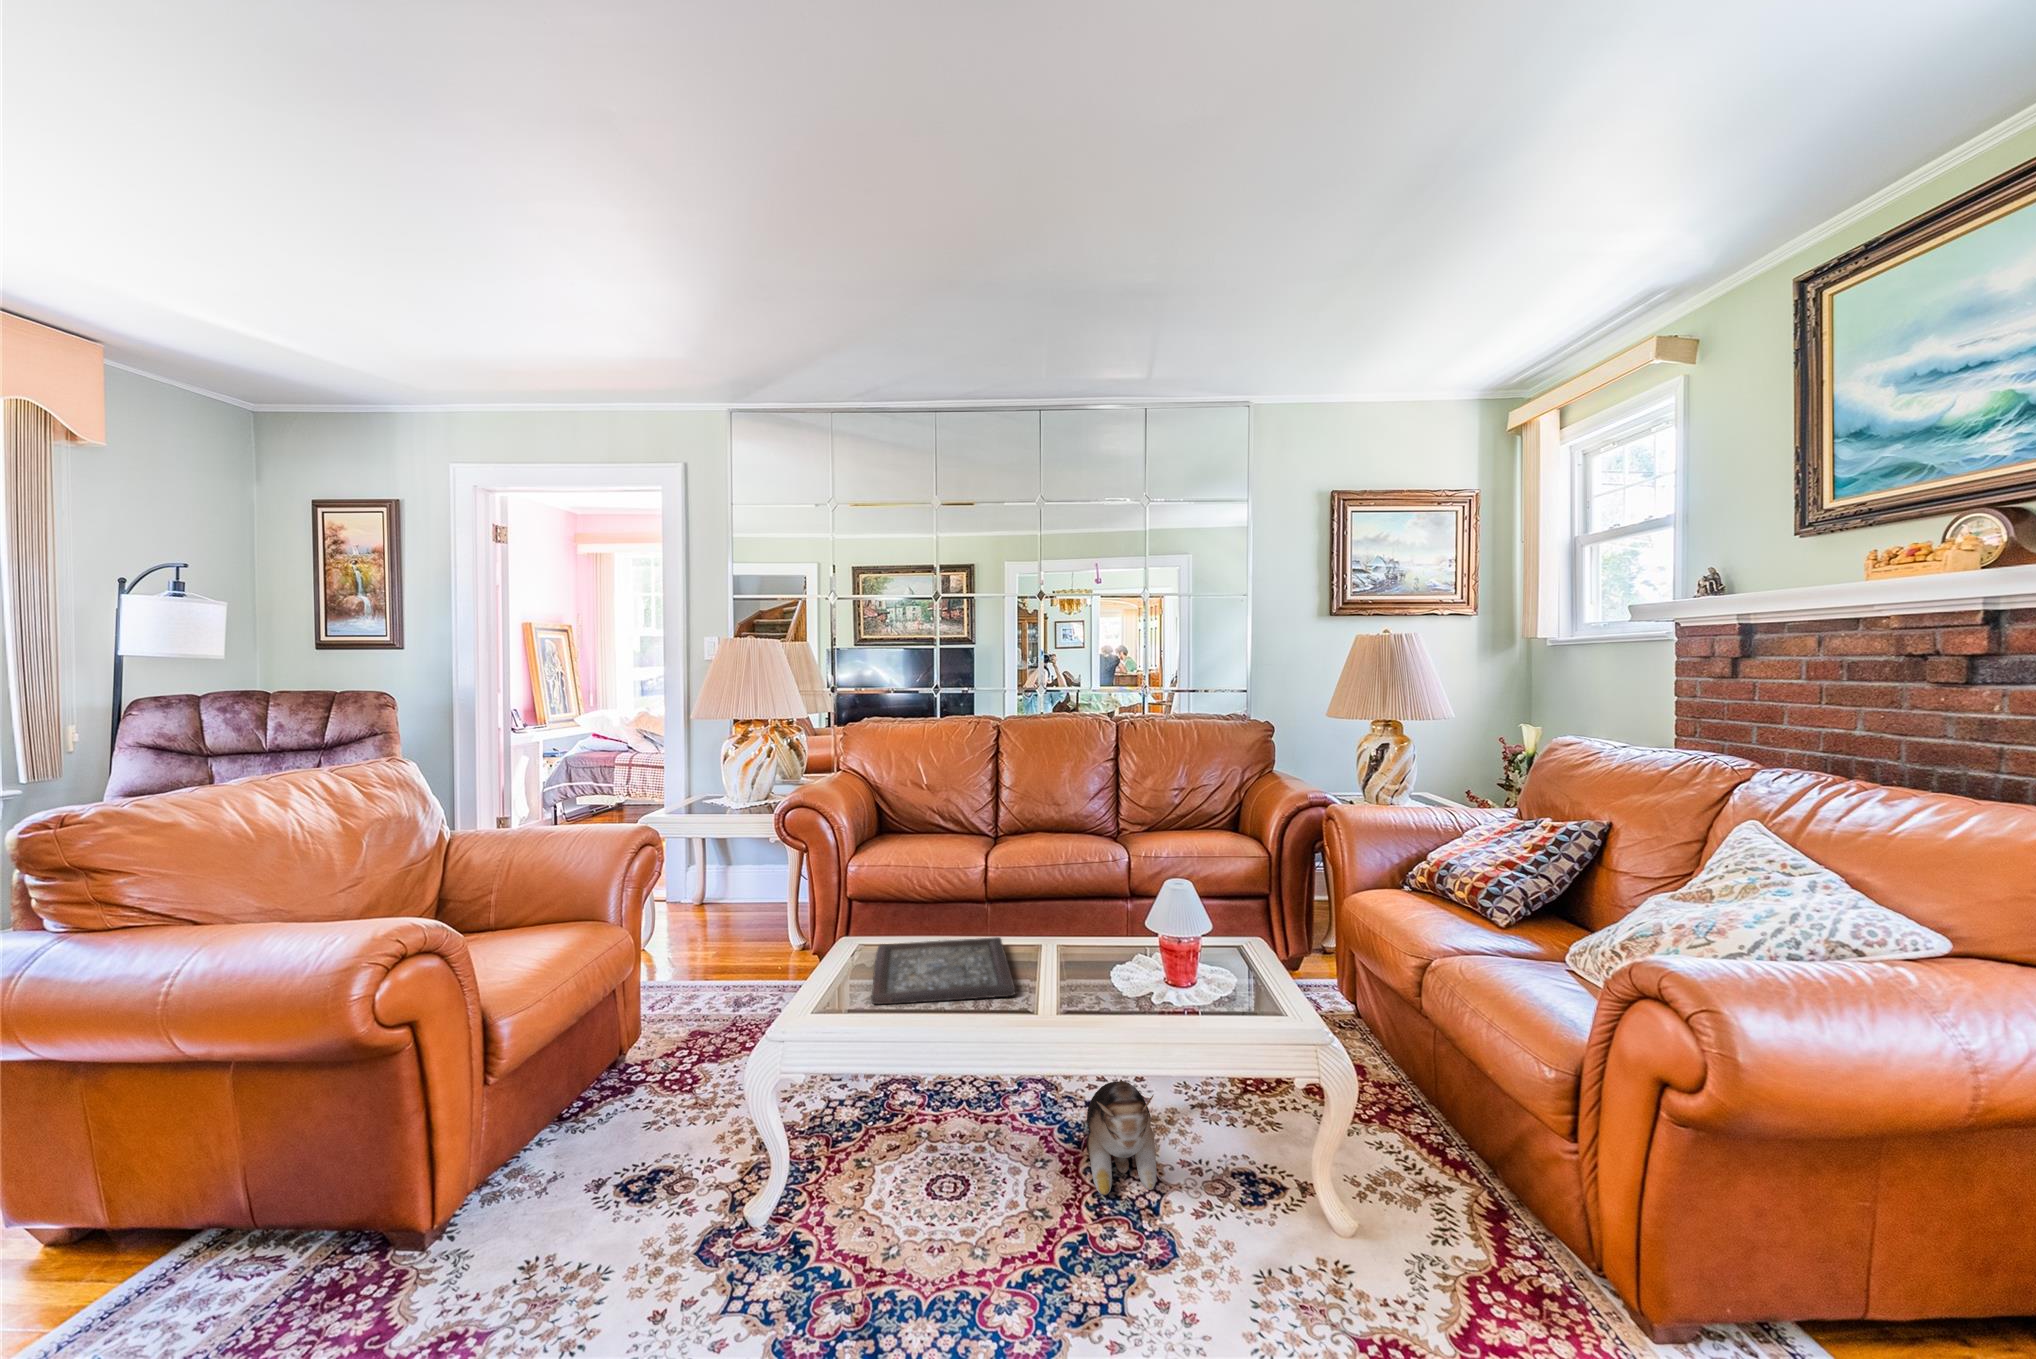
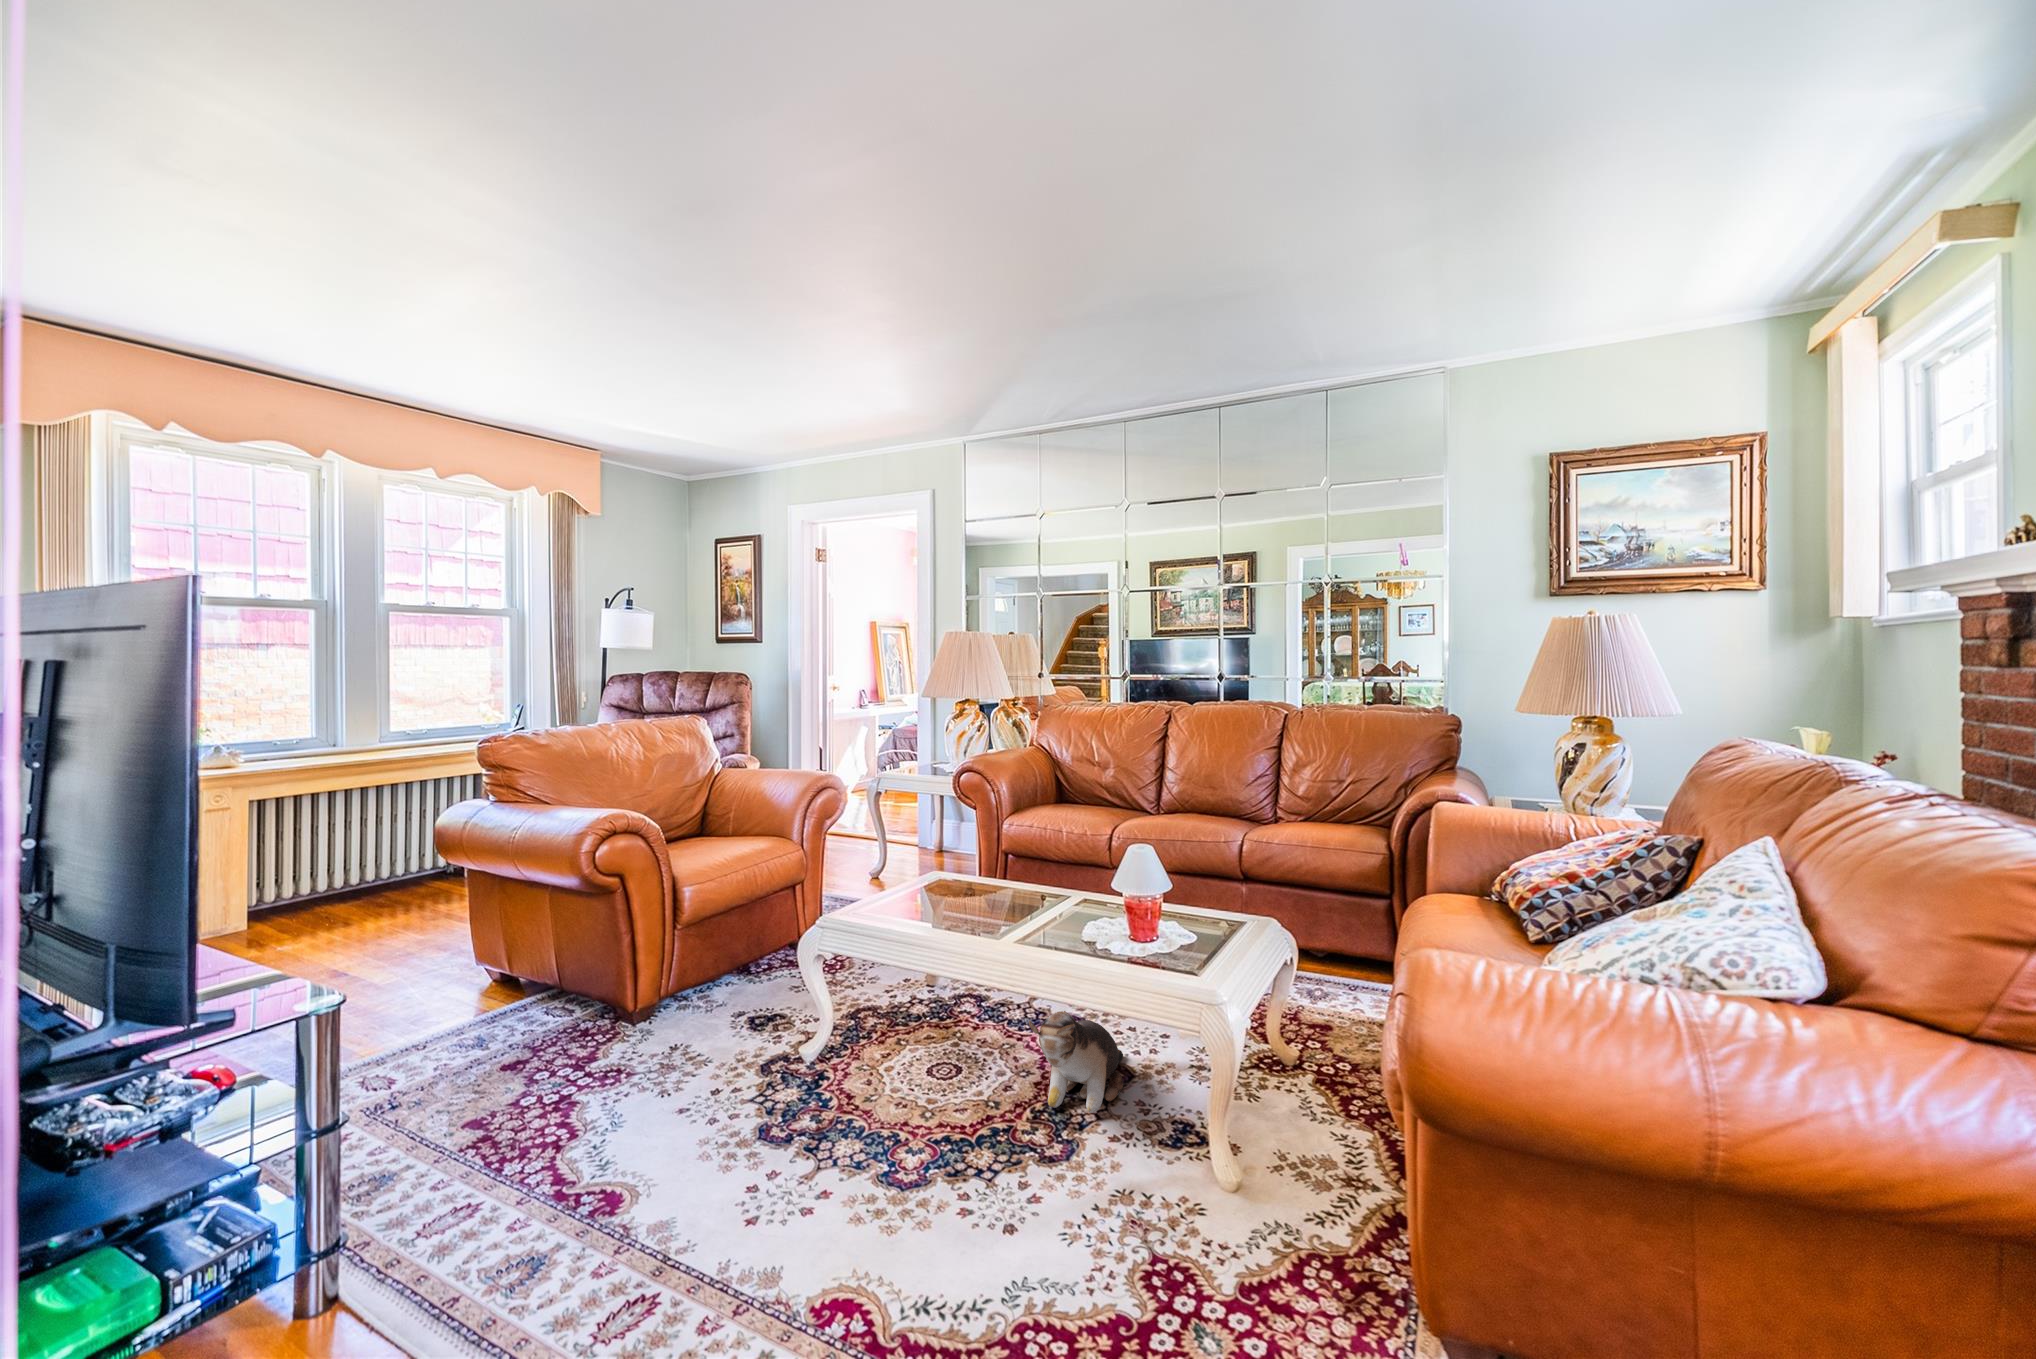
tray: present [871,937,1015,1004] -> none [897,882,1048,929]

